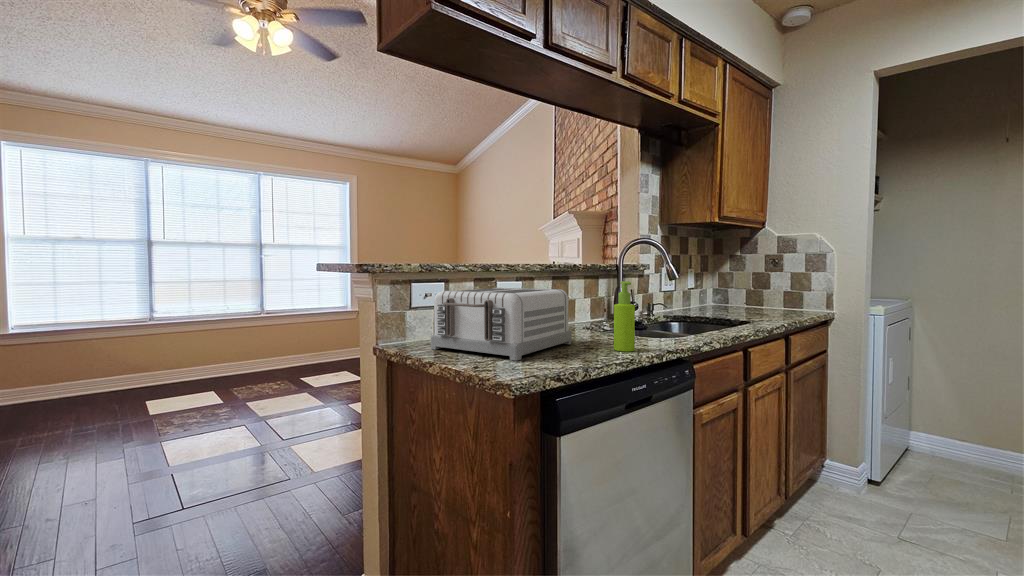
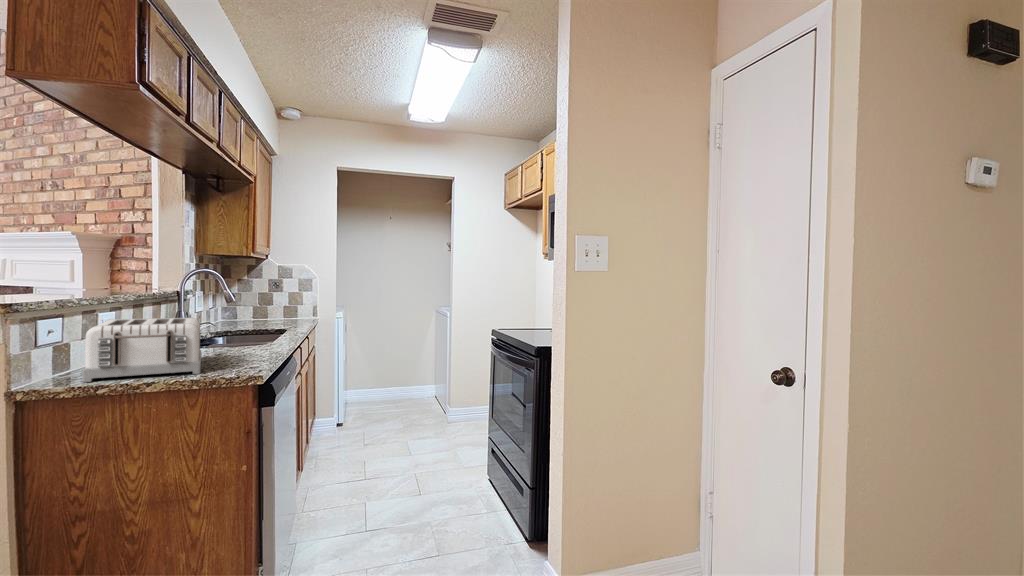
soap dispenser: present [614,281,635,352] -> none [242,310,260,358]

